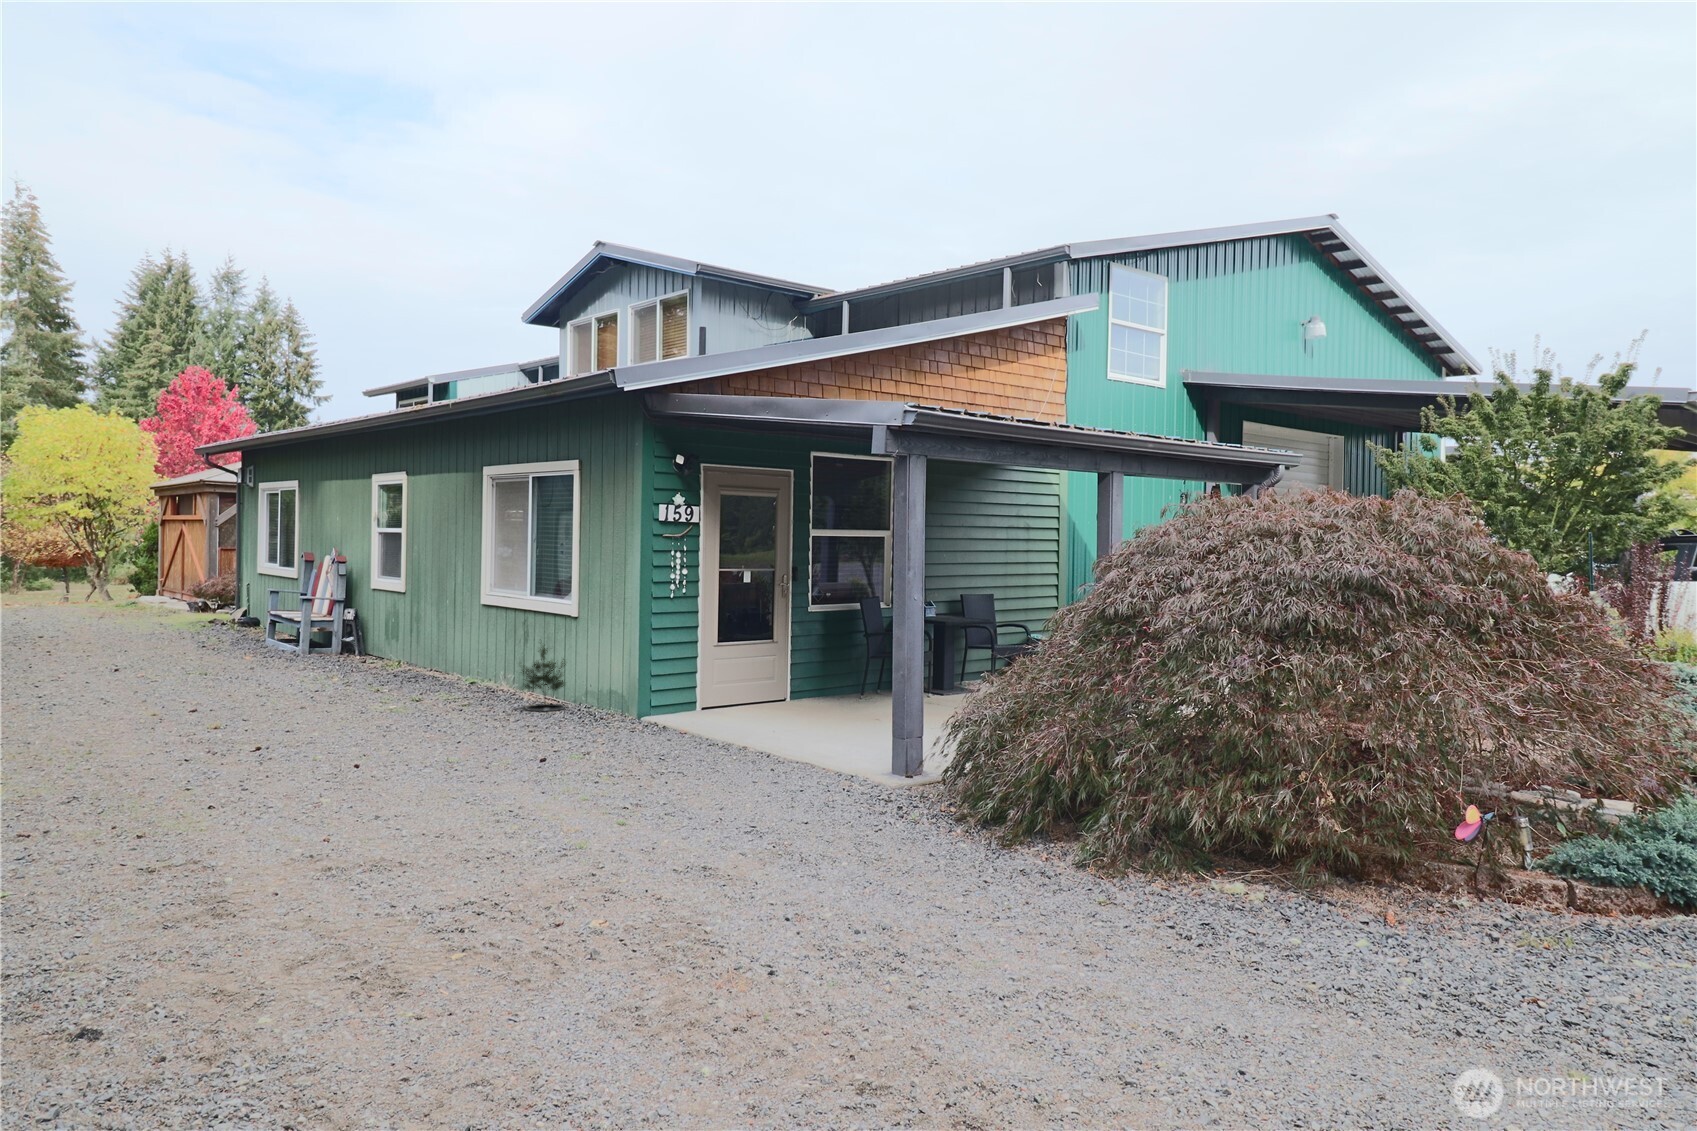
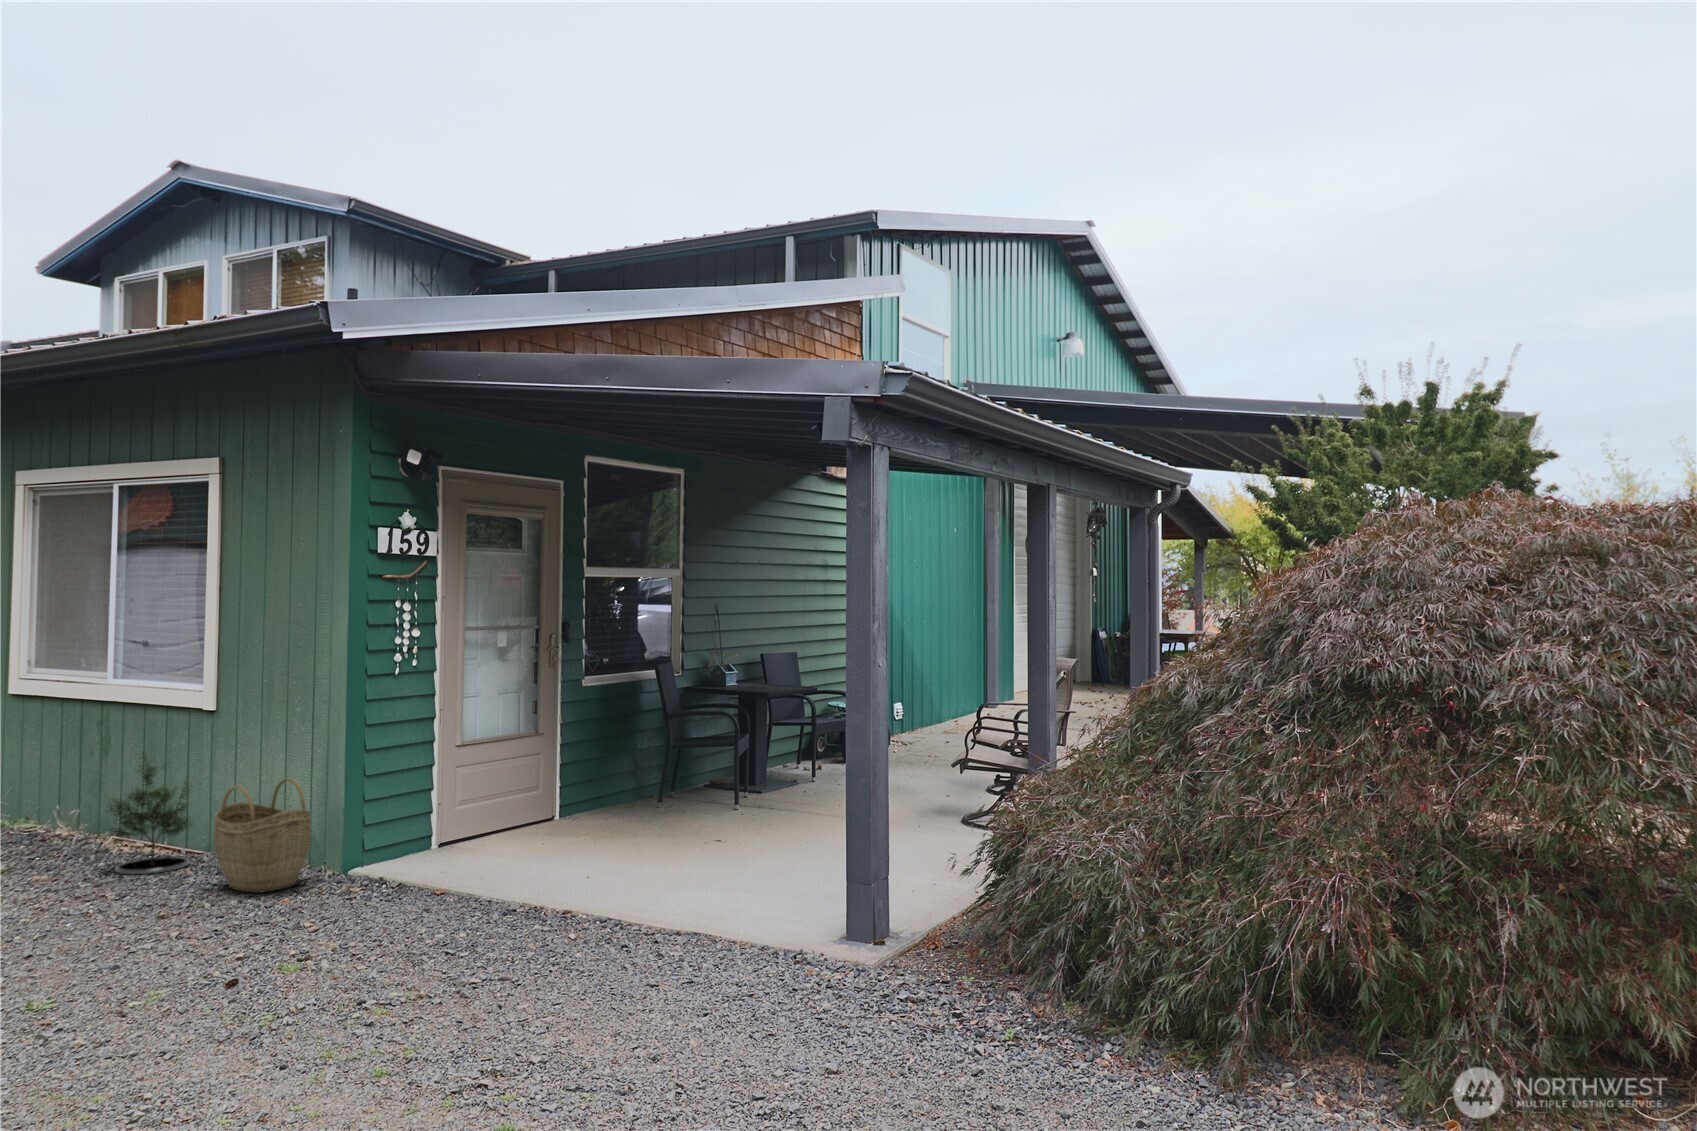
woven basket: none [569,658,621,724] -> present [214,778,311,893]

